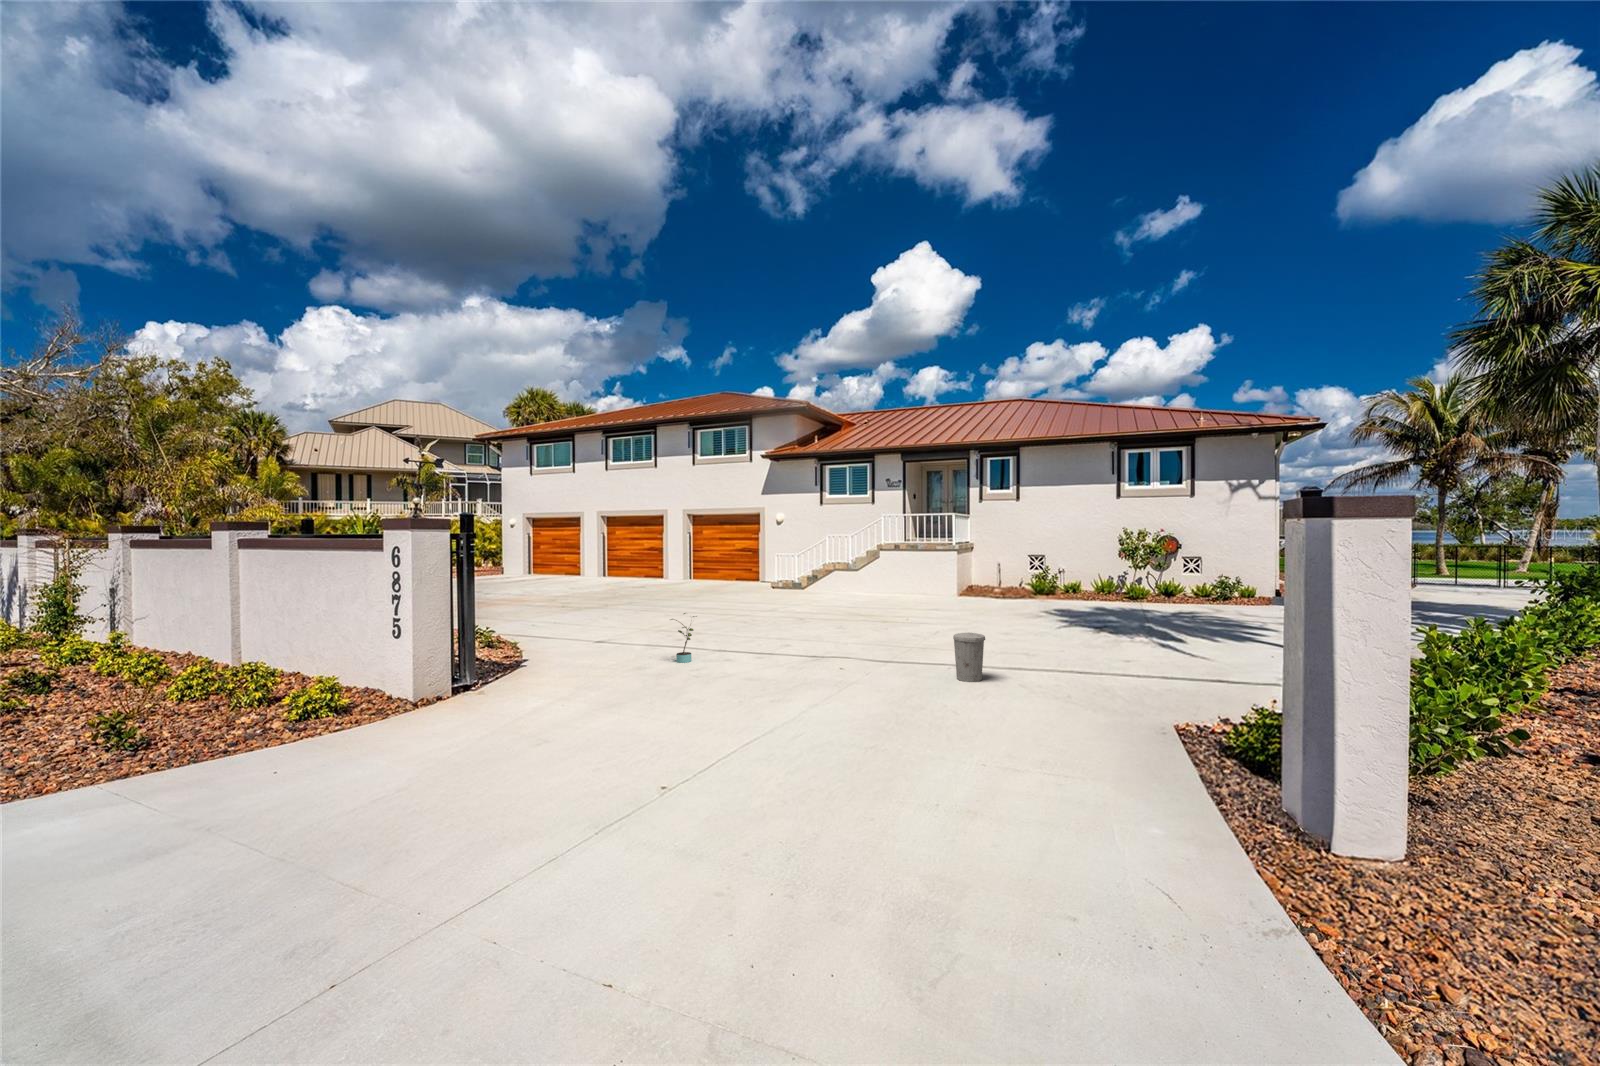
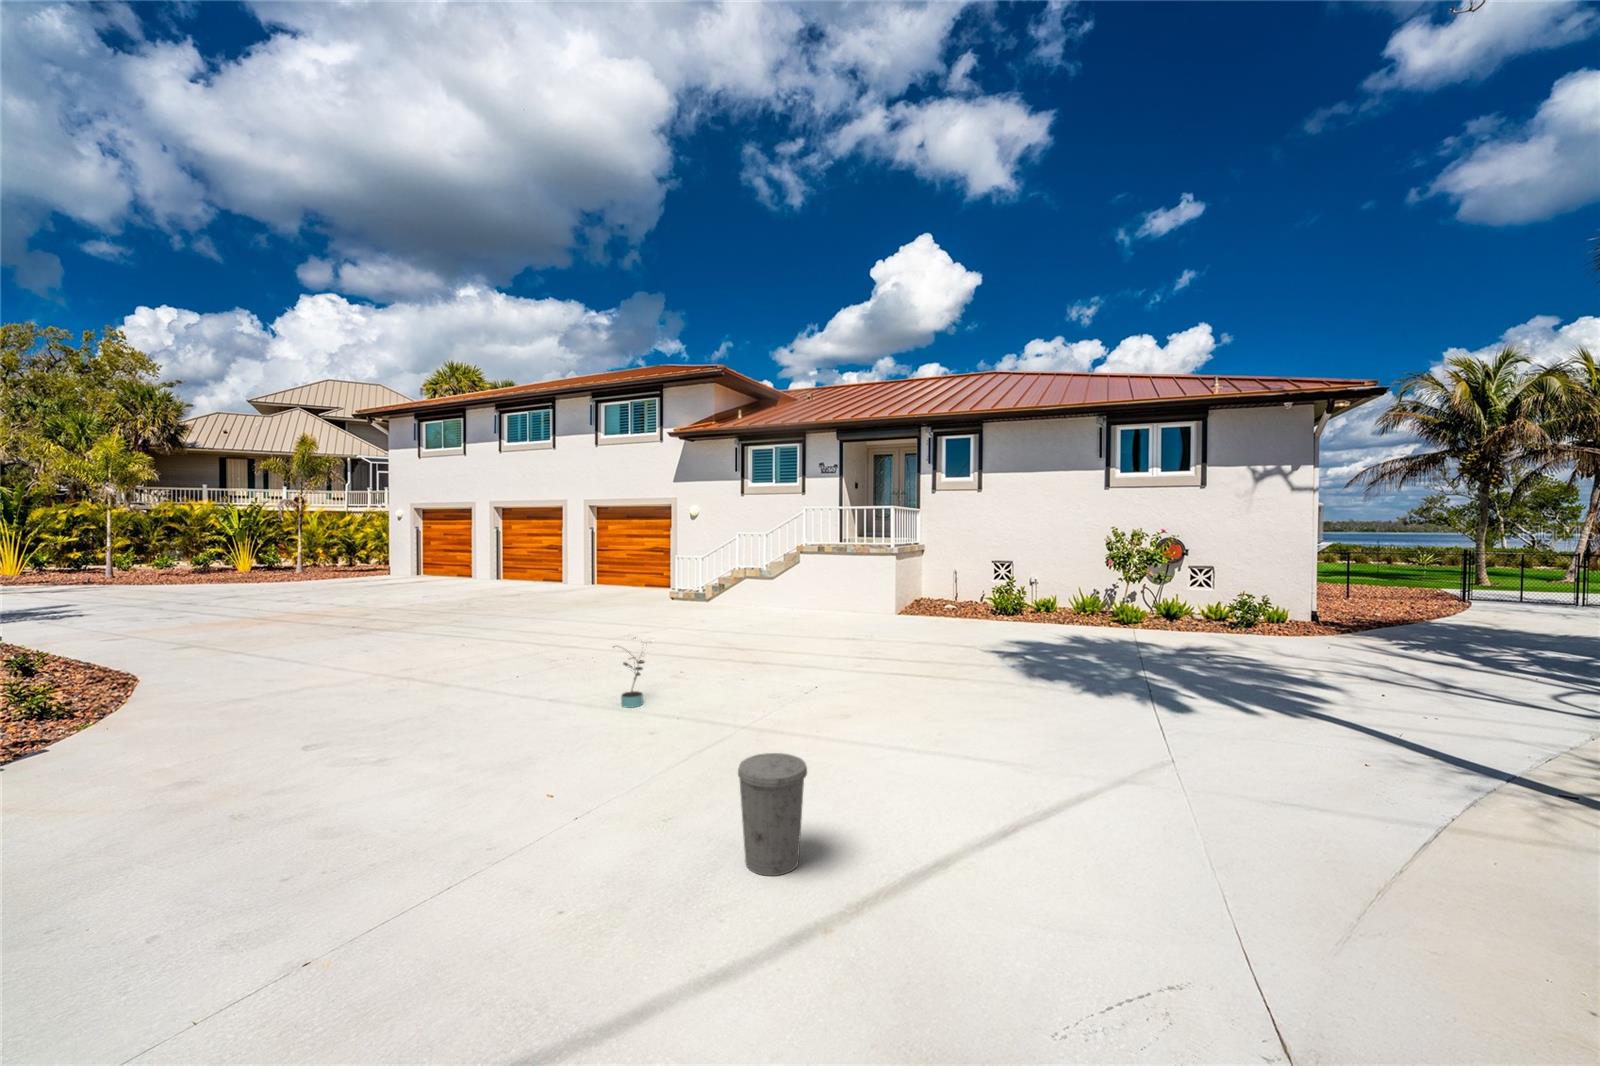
potted plant: present [671,613,694,663] -> present [613,637,644,708]

